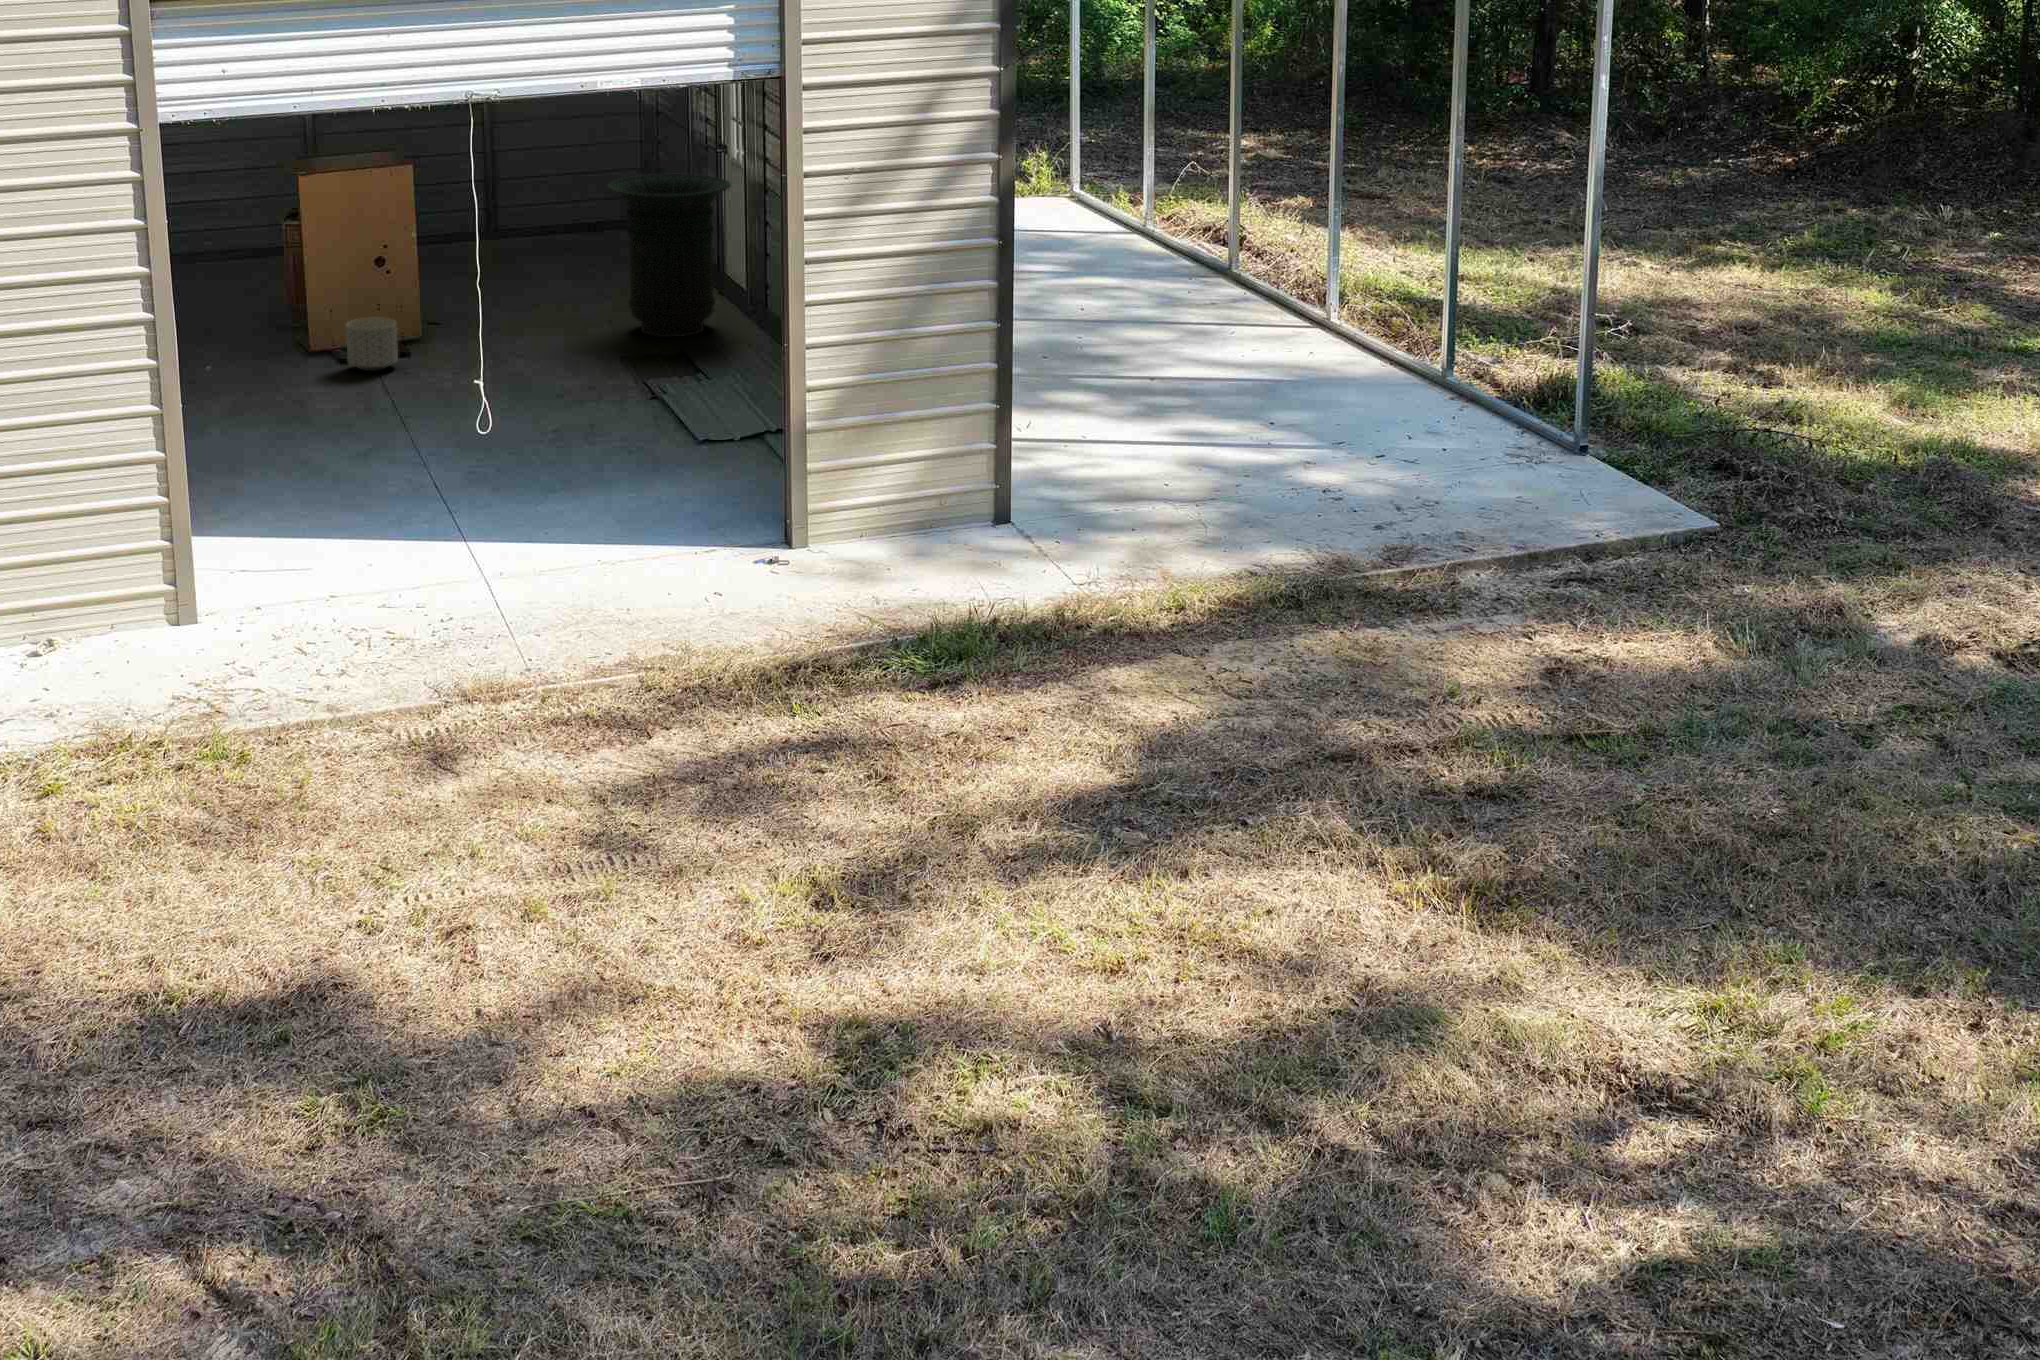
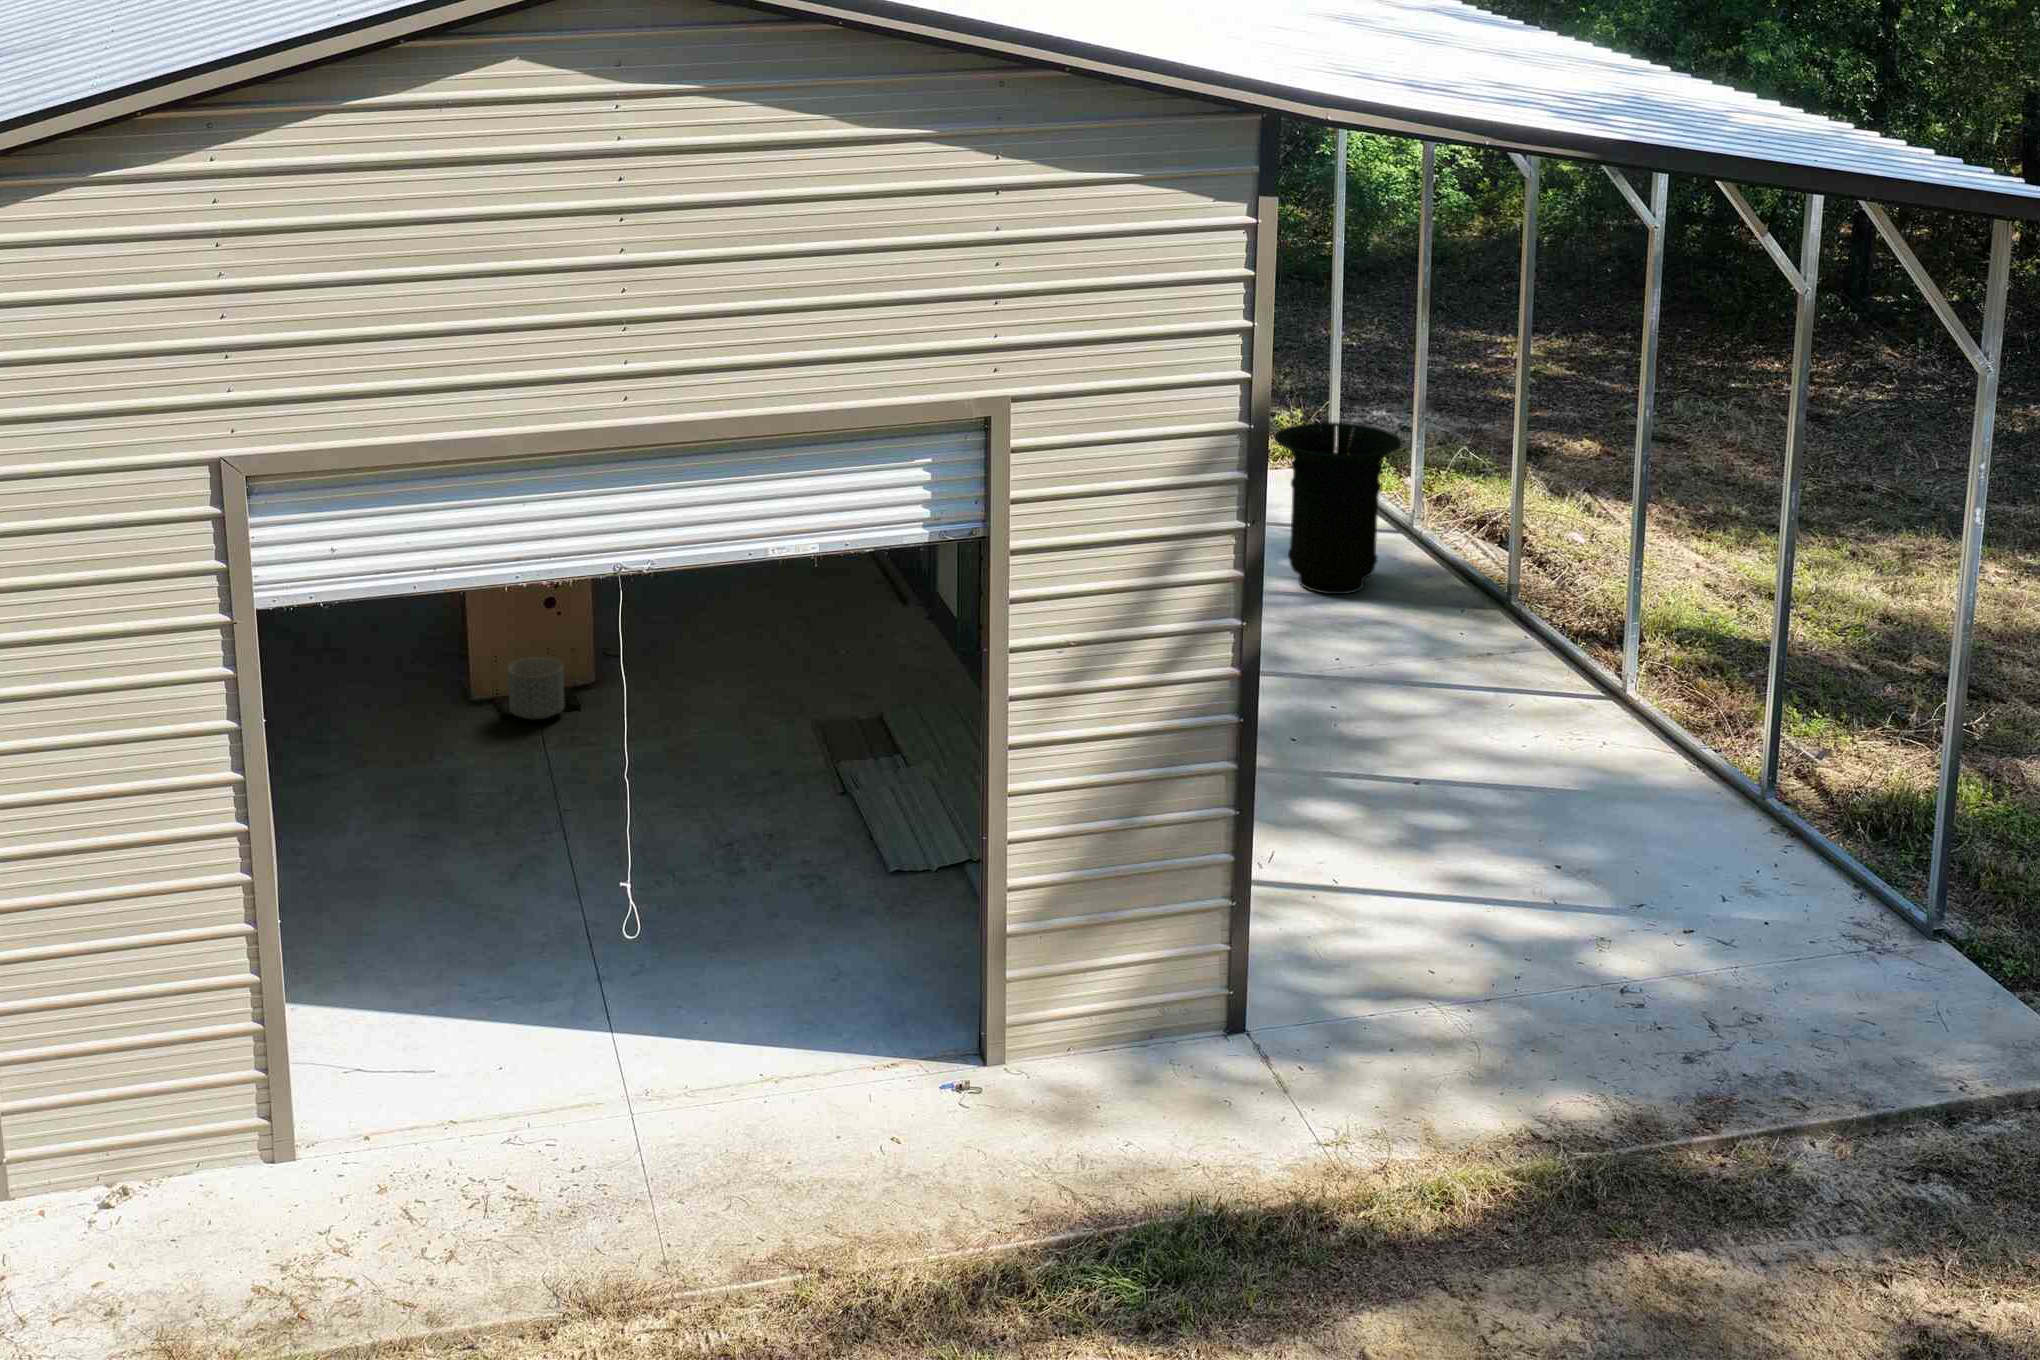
trash can: present [608,174,731,337] -> present [1274,422,1402,594]

